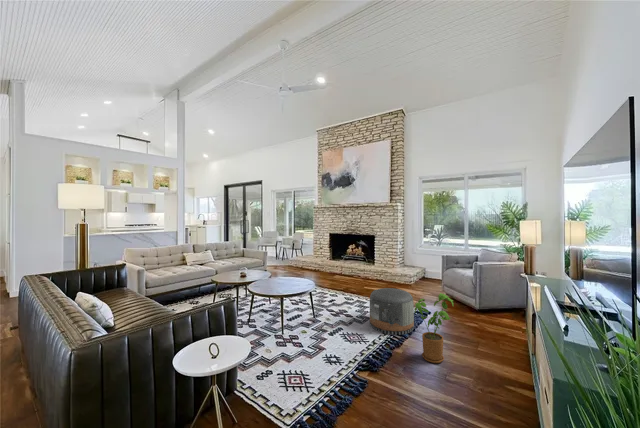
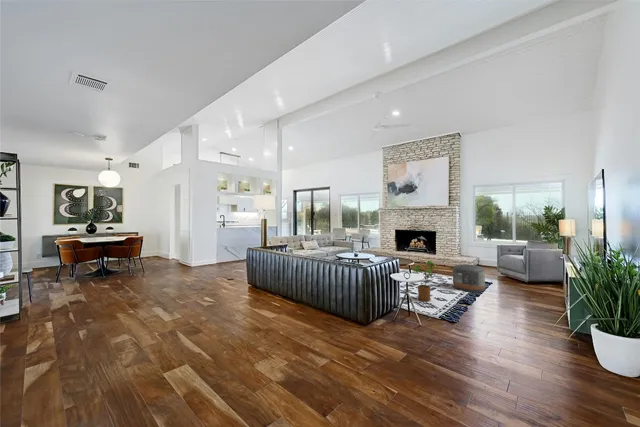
house plant: present [414,293,453,363] -> present [414,261,437,301]

